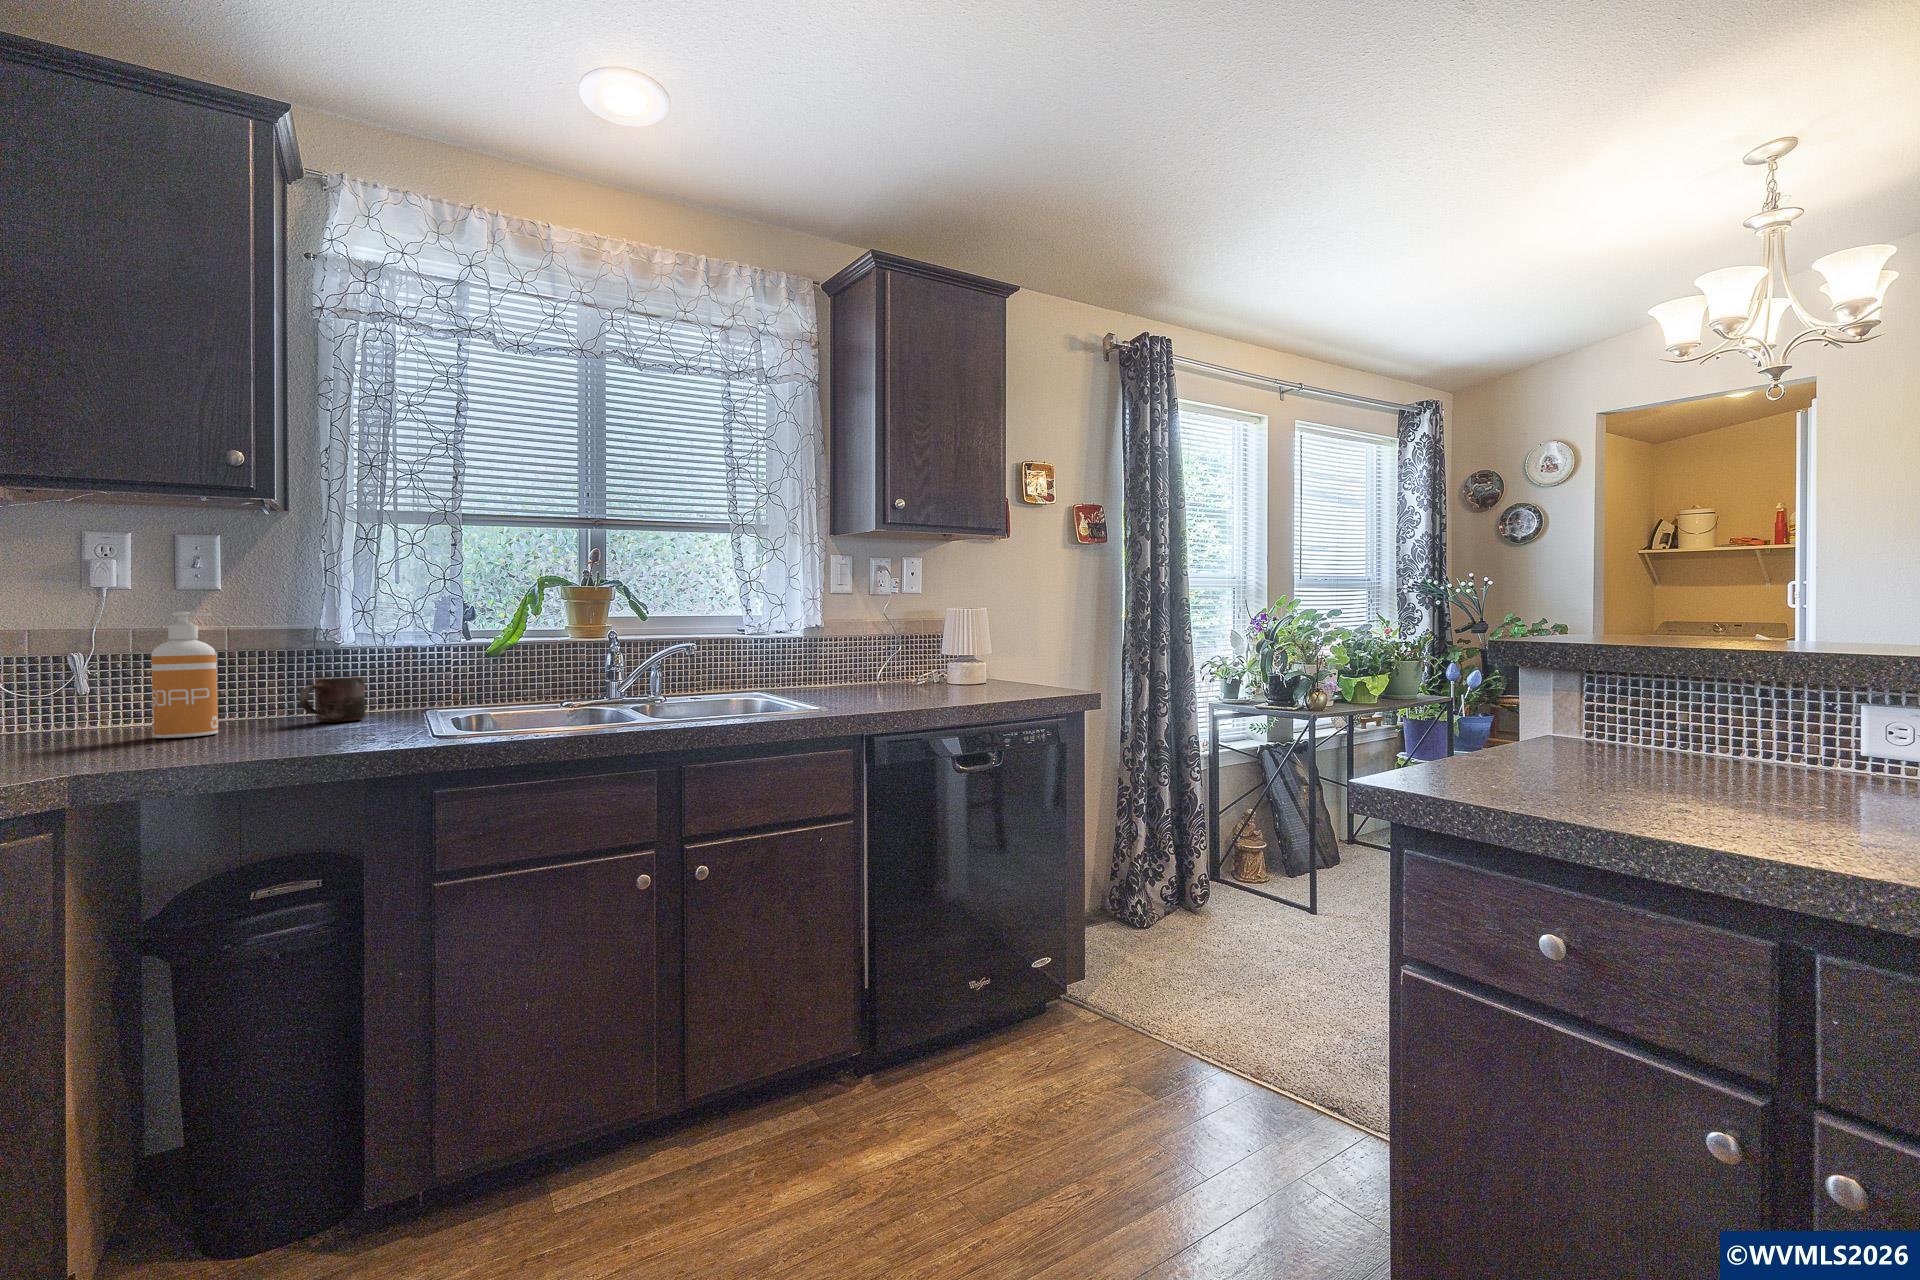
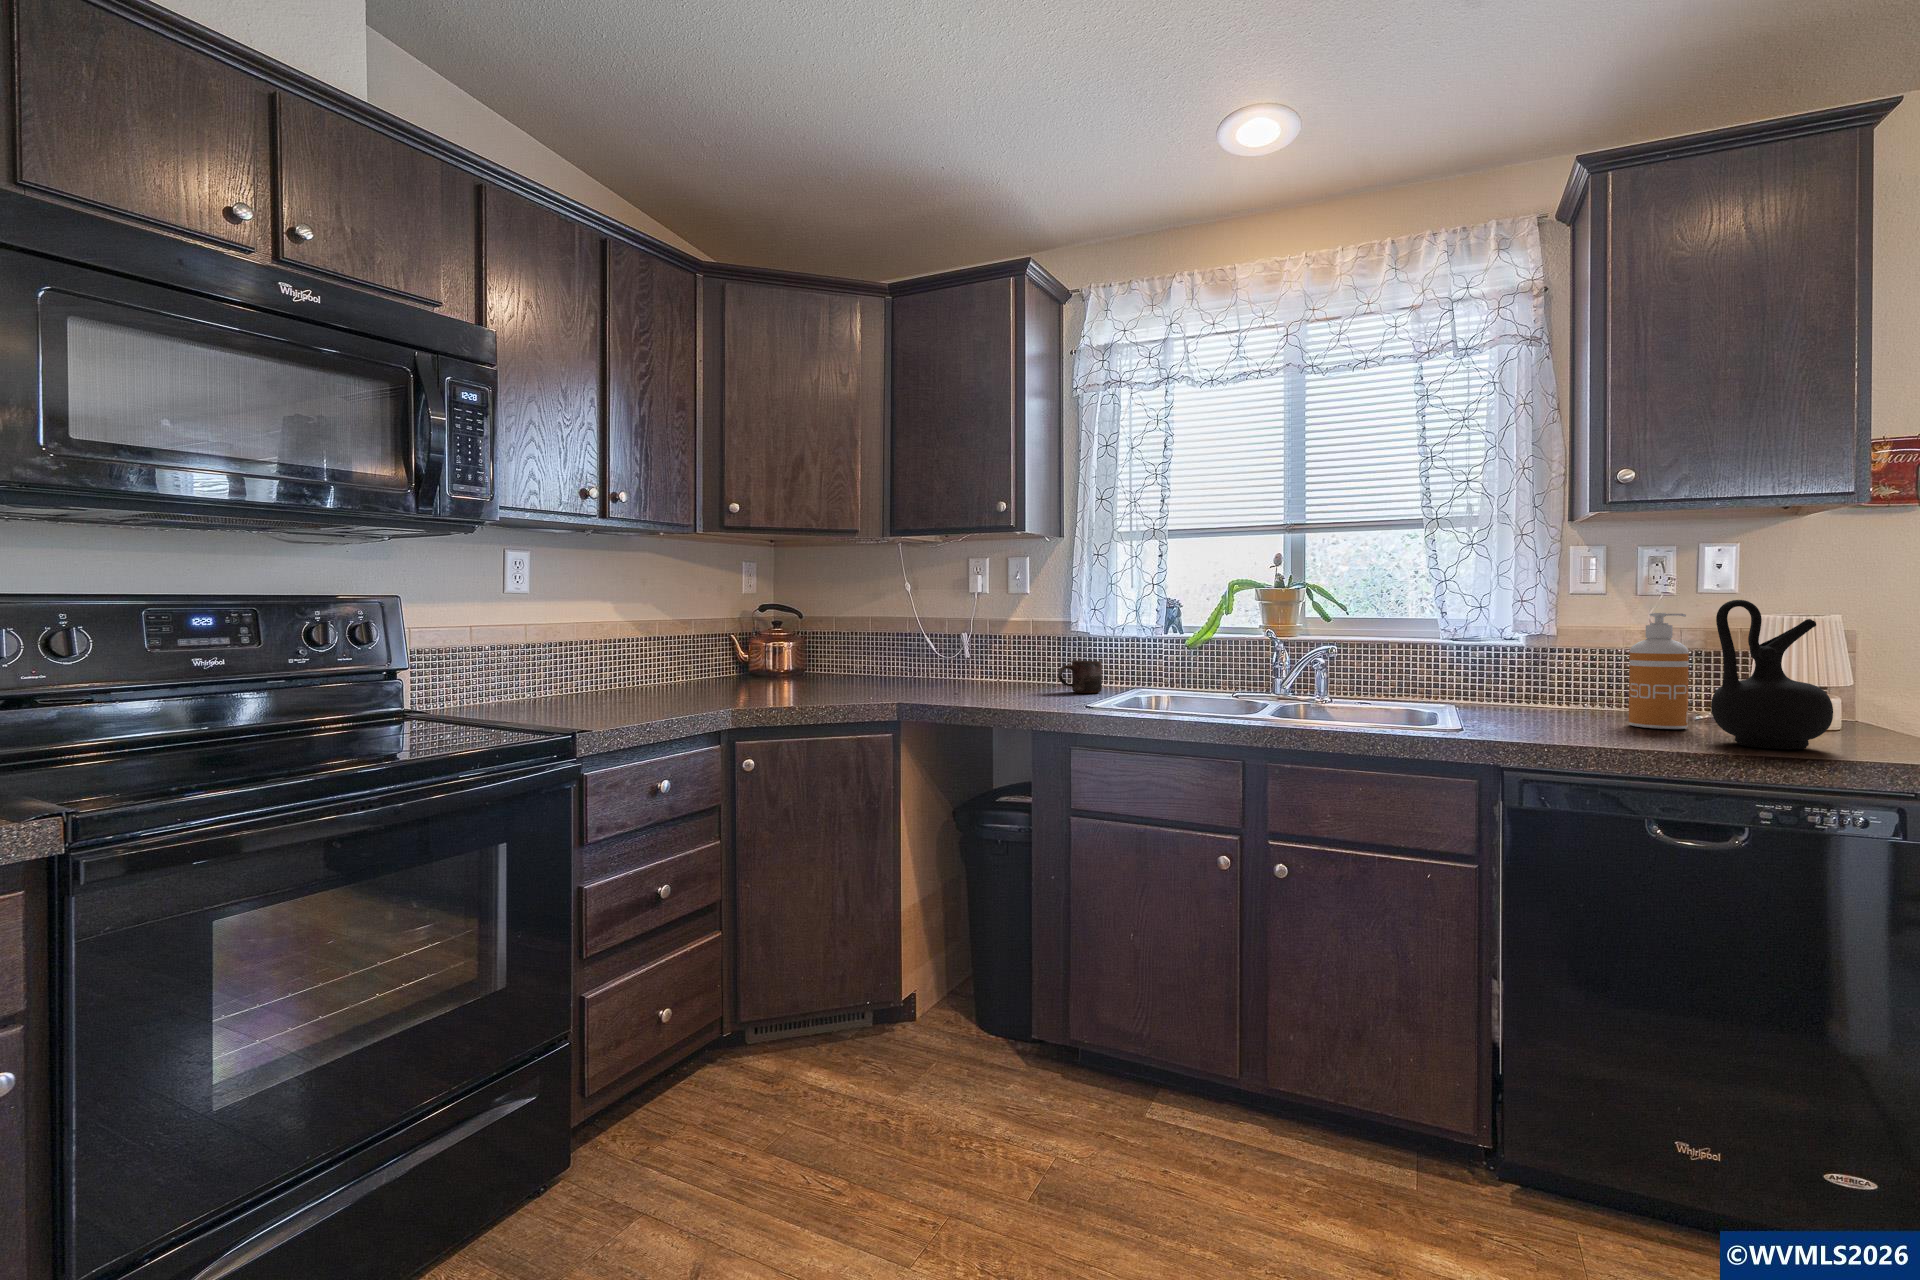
ceramic jug: none [951,598,1011,699] -> present [1711,600,1833,749]
soap dispenser: present [151,612,218,738] -> present [1629,613,1689,729]

